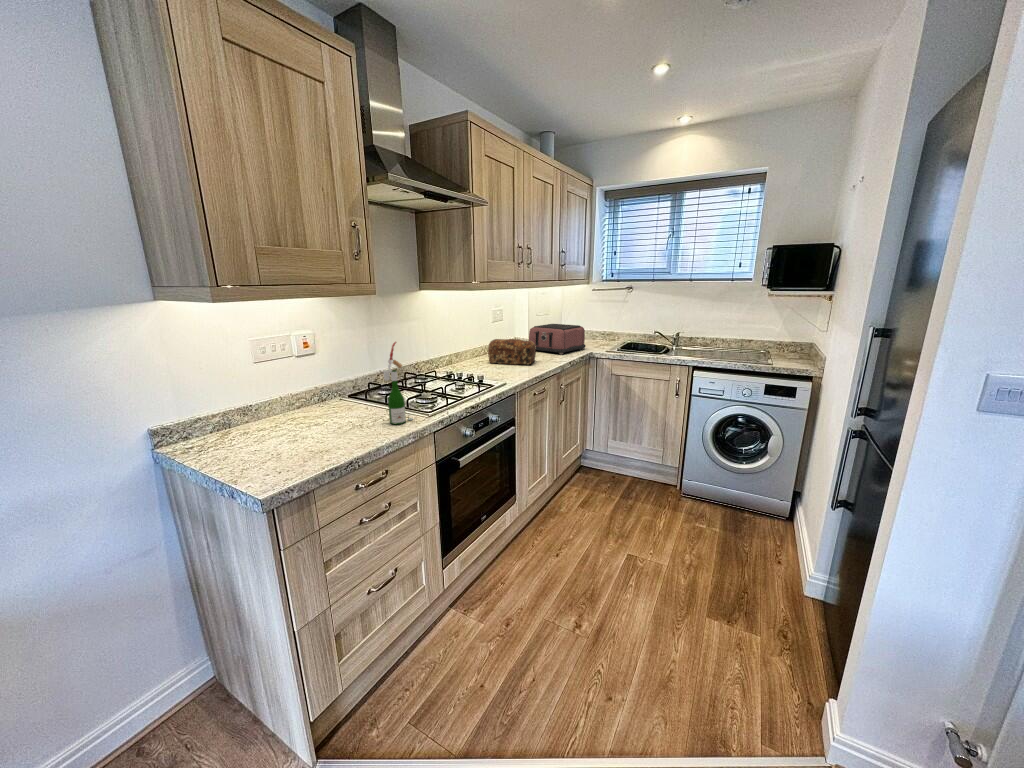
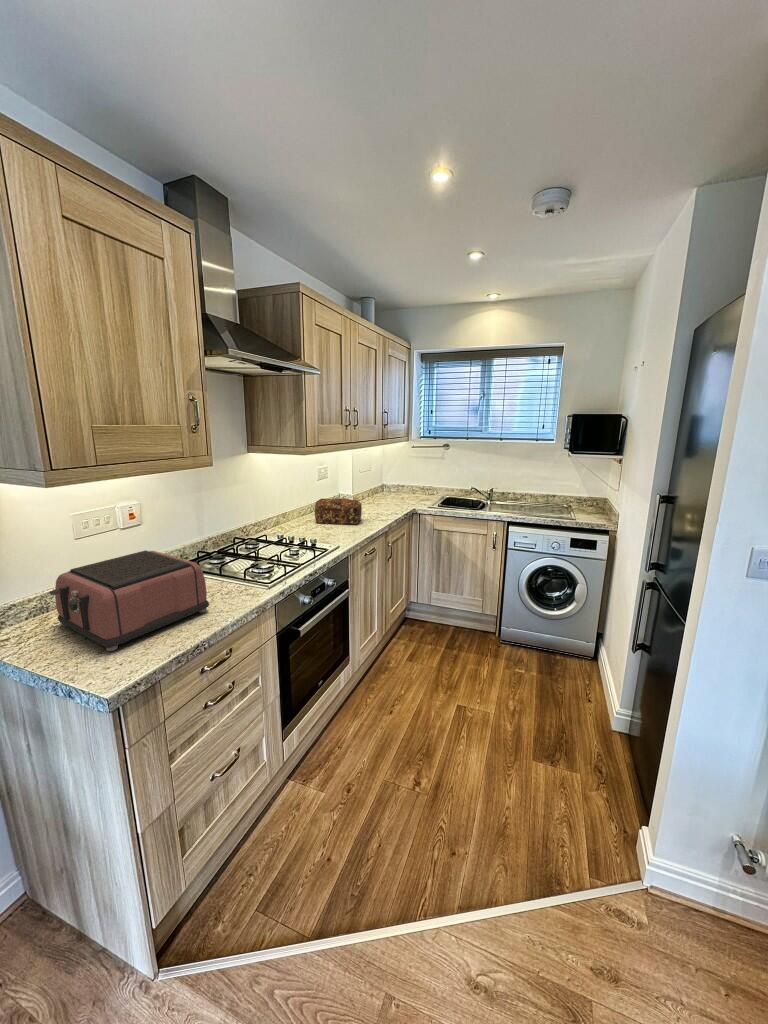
toaster: present [529,324,586,355] -> present [49,550,209,651]
wine bottle: present [383,342,413,424] -> none [223,515,253,599]

